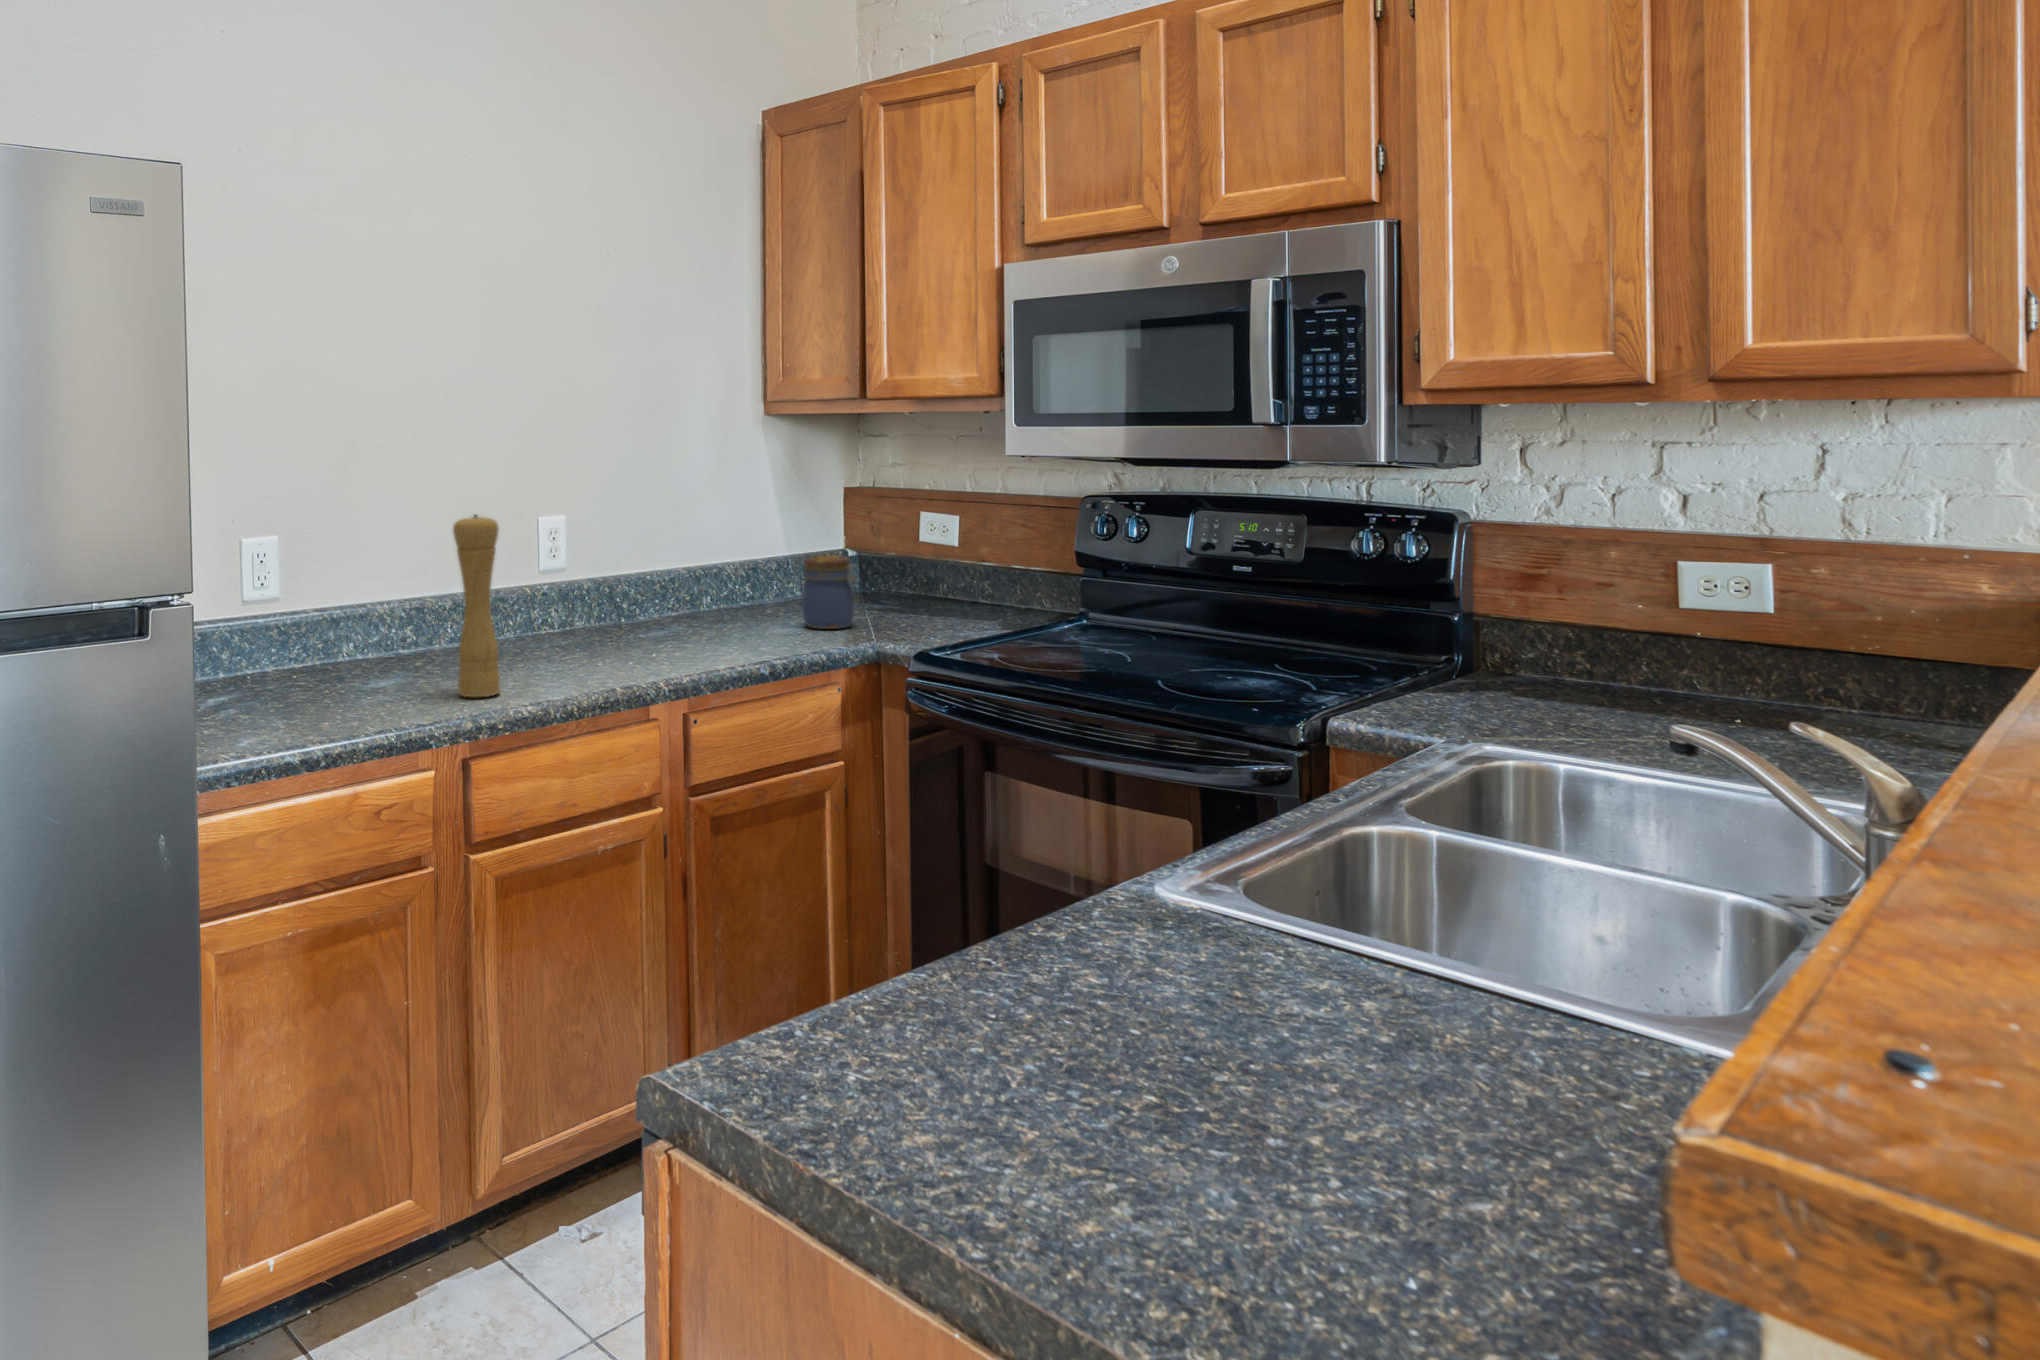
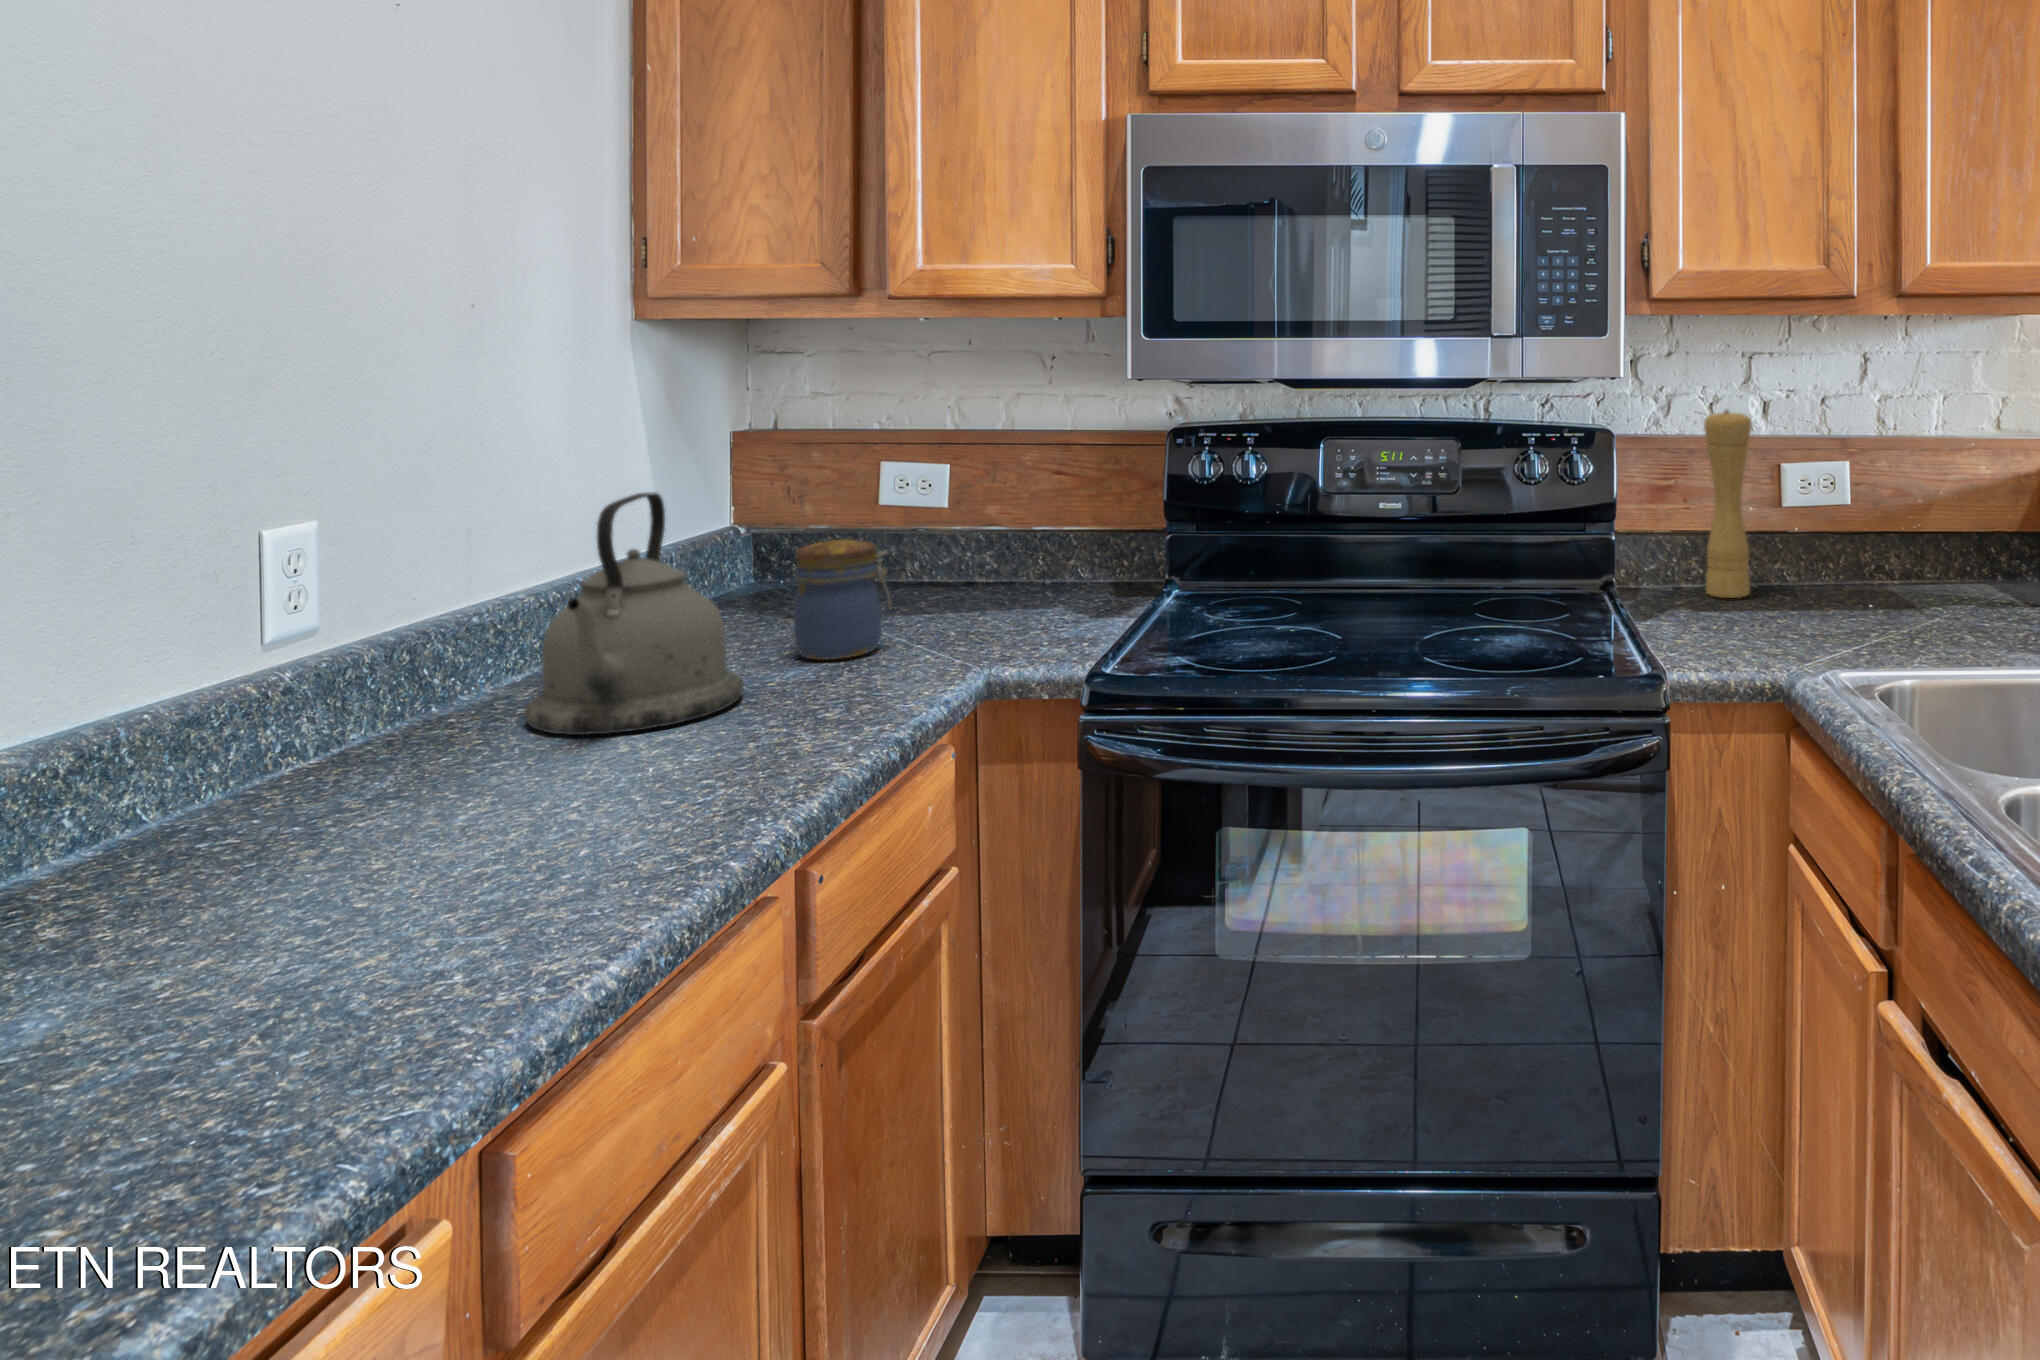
pepper mill: present [453,514,500,697] -> present [1704,410,1752,598]
kettle: none [639,514,751,643] -> present [525,492,744,735]

